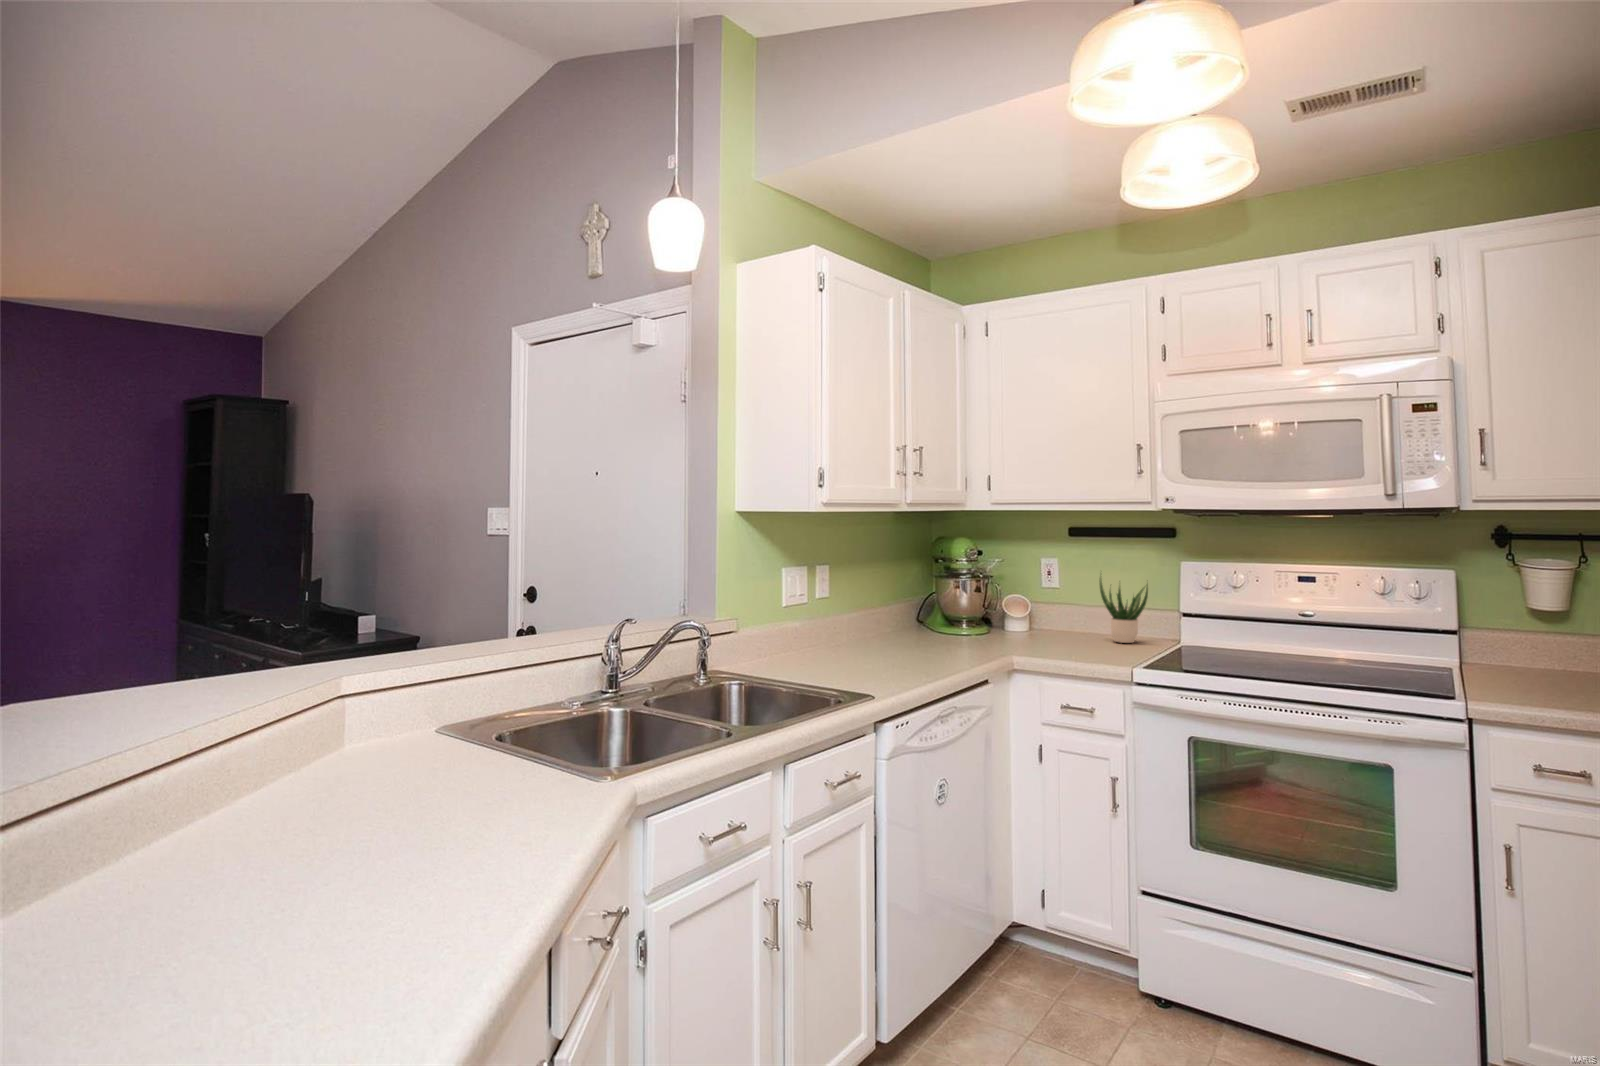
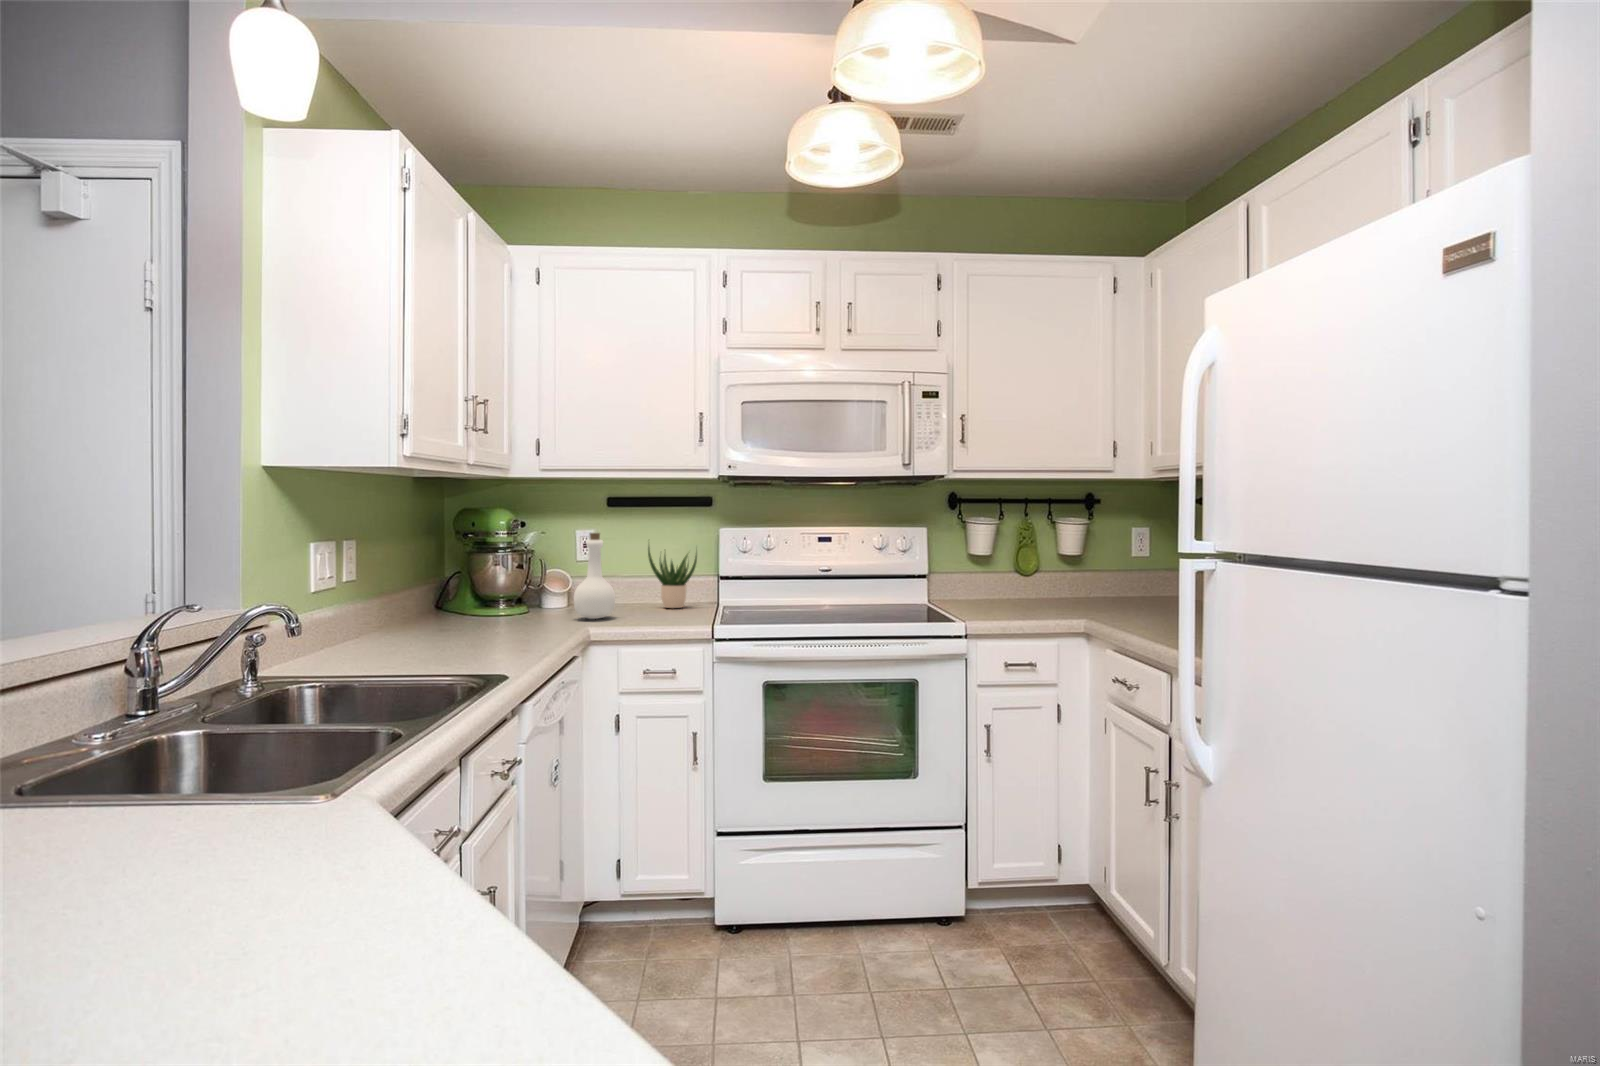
bottle: none [1013,565,1052,647] -> present [574,533,615,619]

